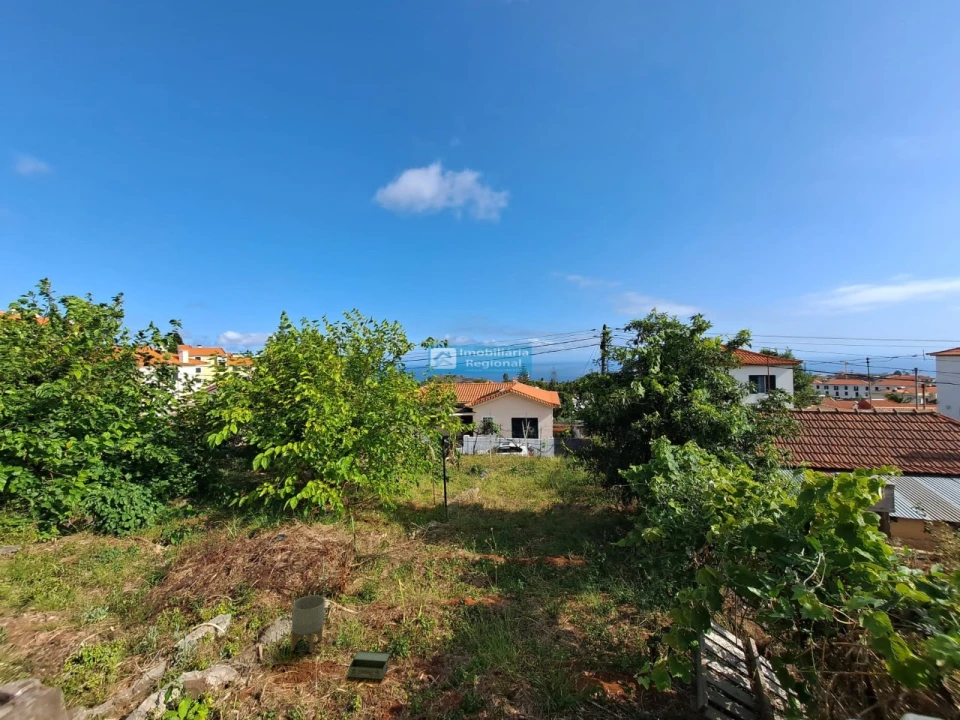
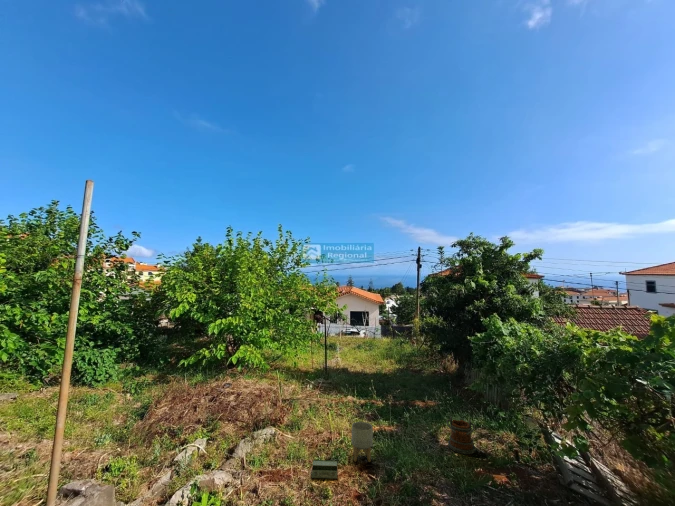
bucket: none [565,591,604,646] -> present [447,417,476,454]
planter: present [290,595,325,653] -> present [351,422,373,462]

